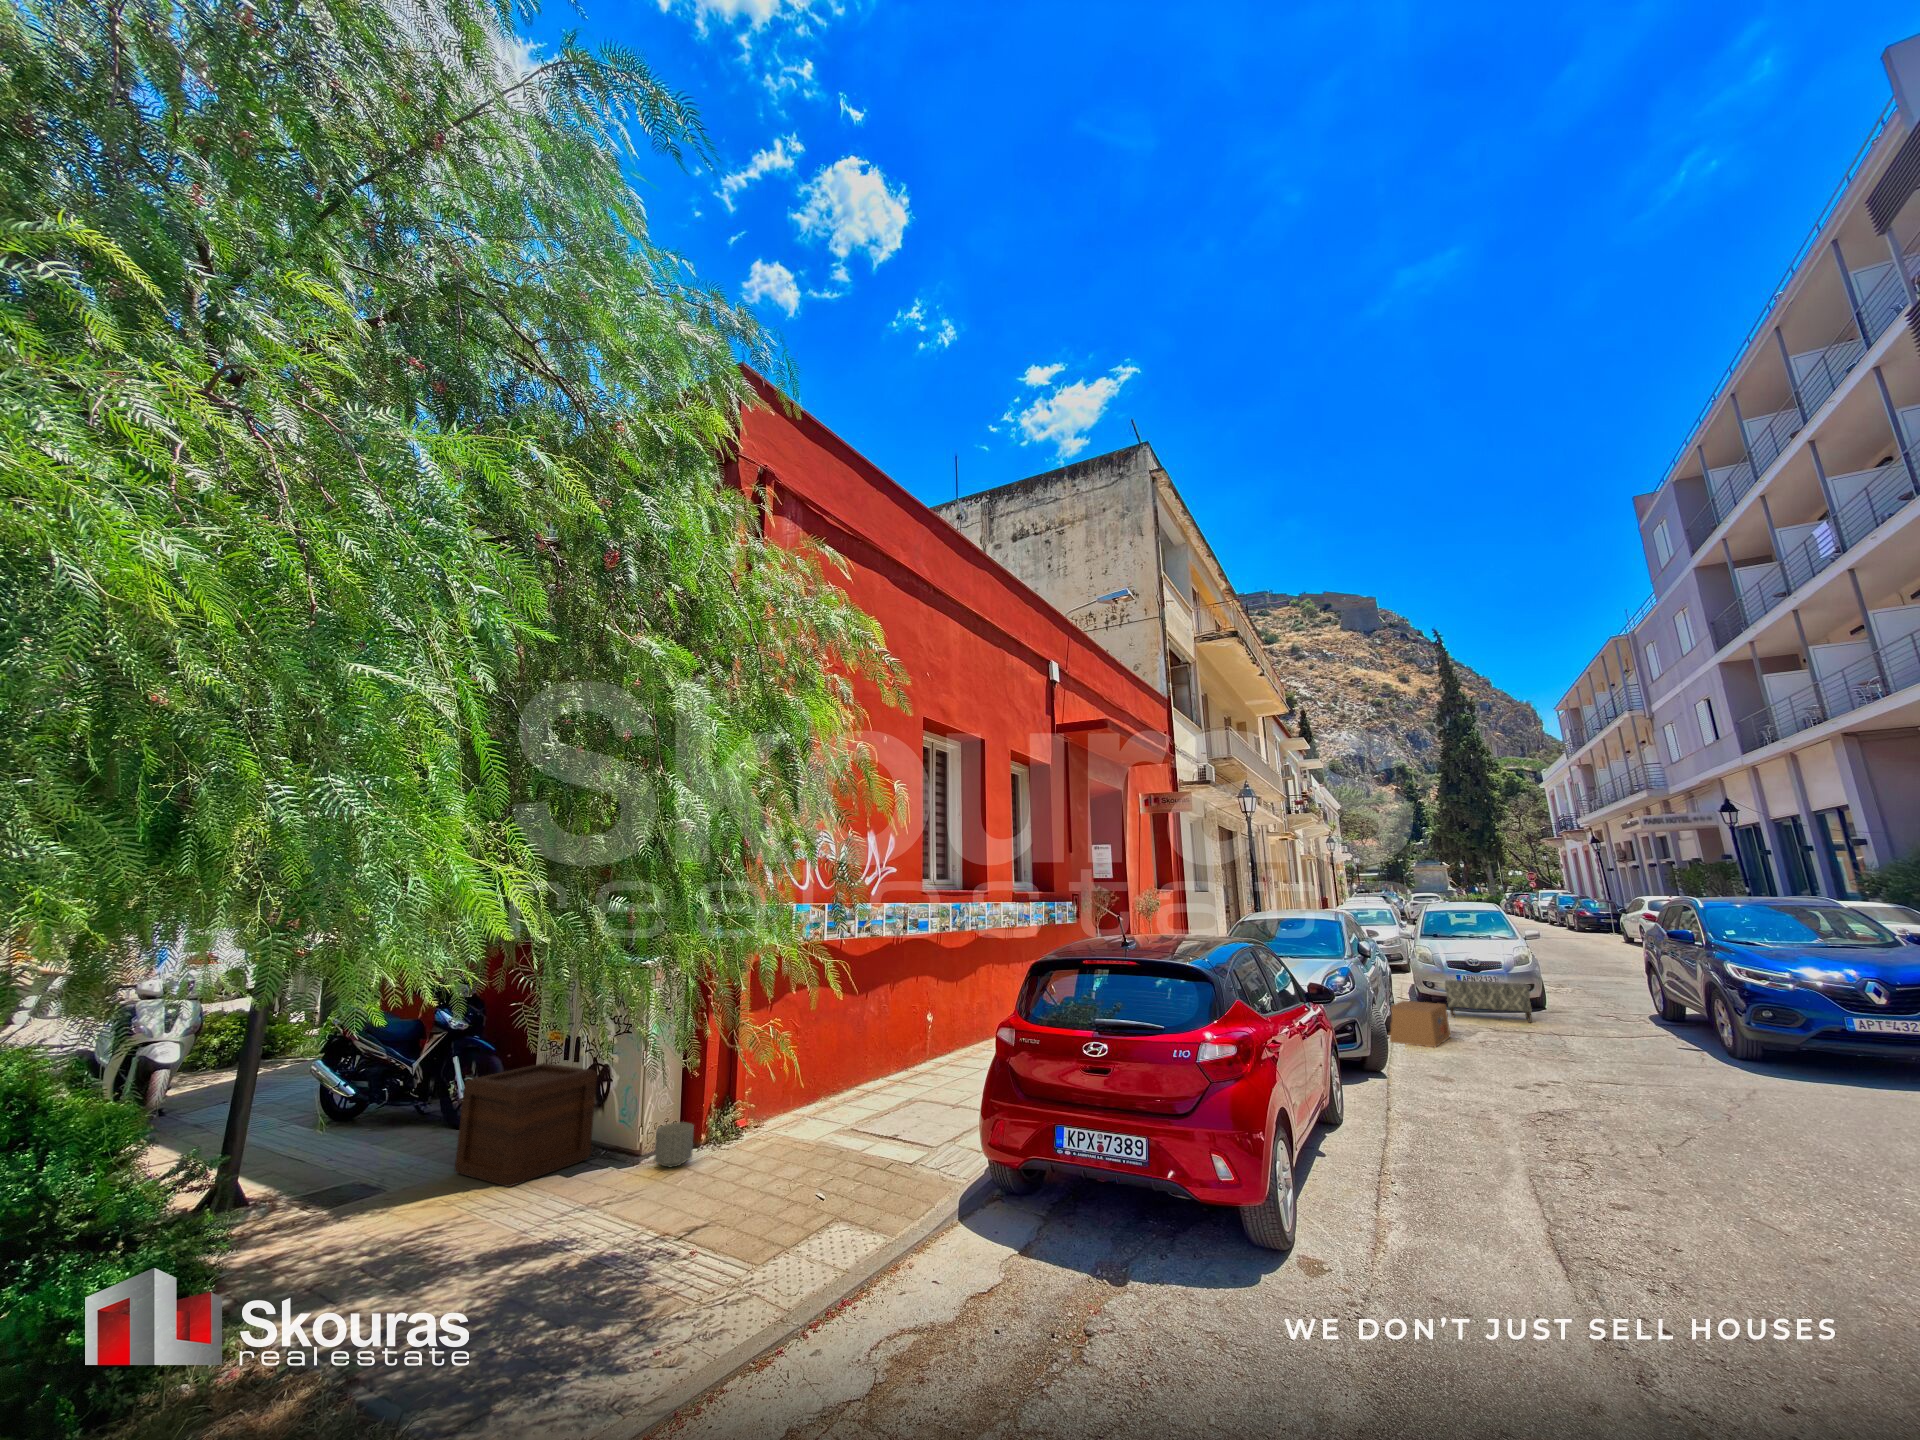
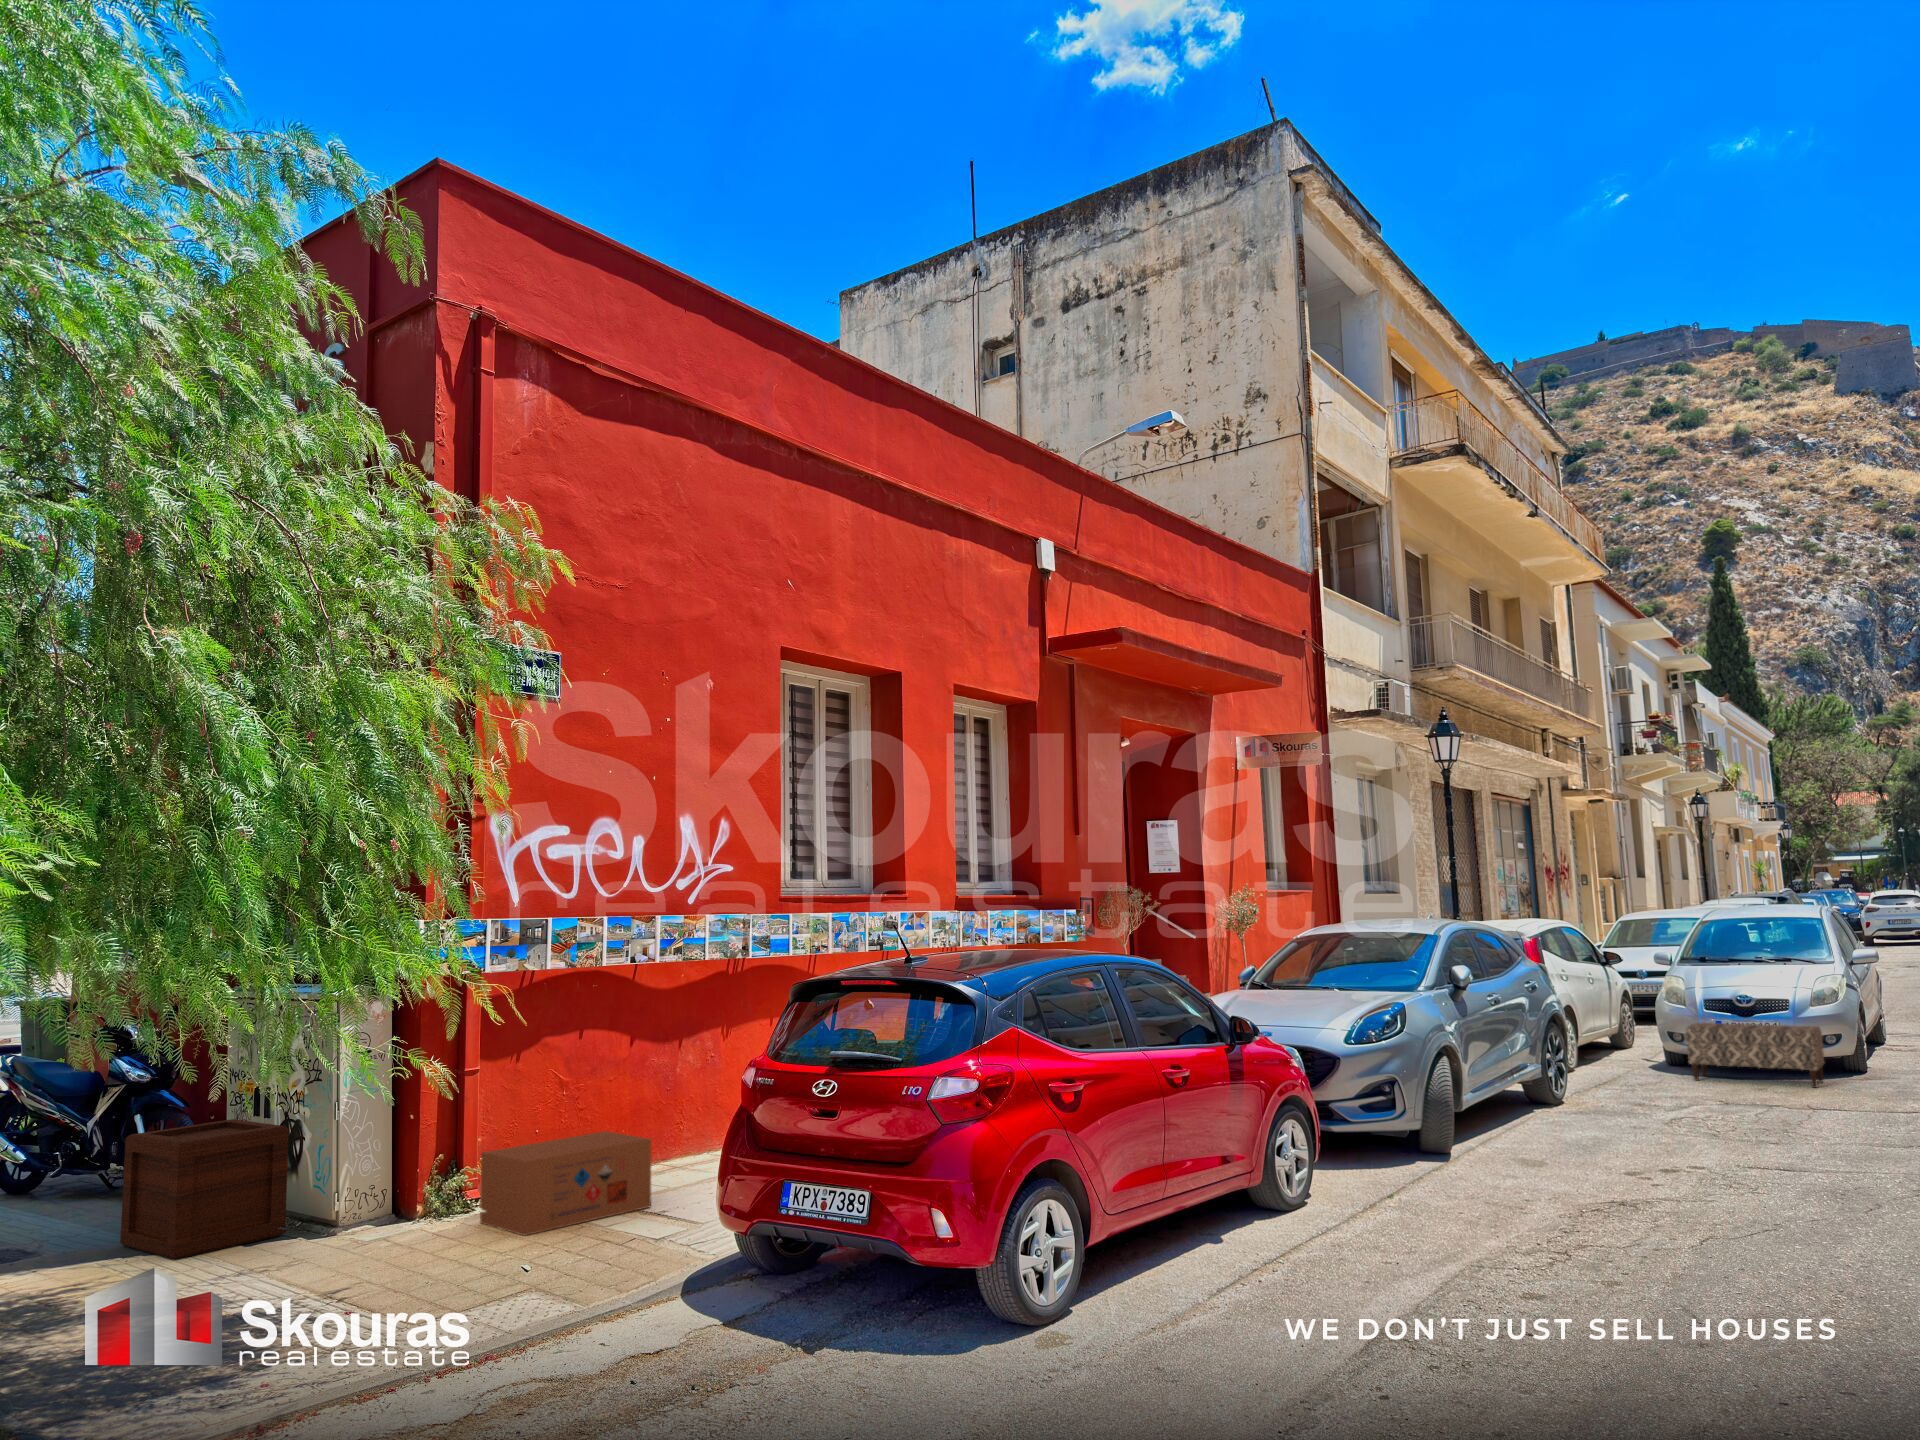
cardboard box: present [1390,1001,1450,1048] -> present [480,1131,651,1235]
planter: present [654,1122,694,1167] -> none [356,1191,406,1244]

